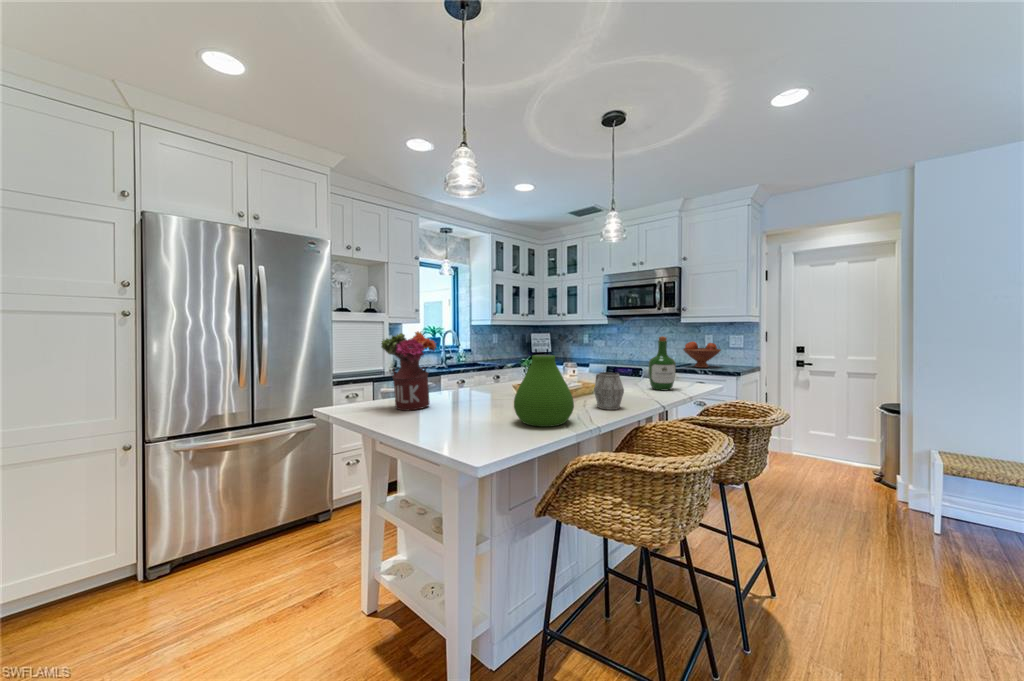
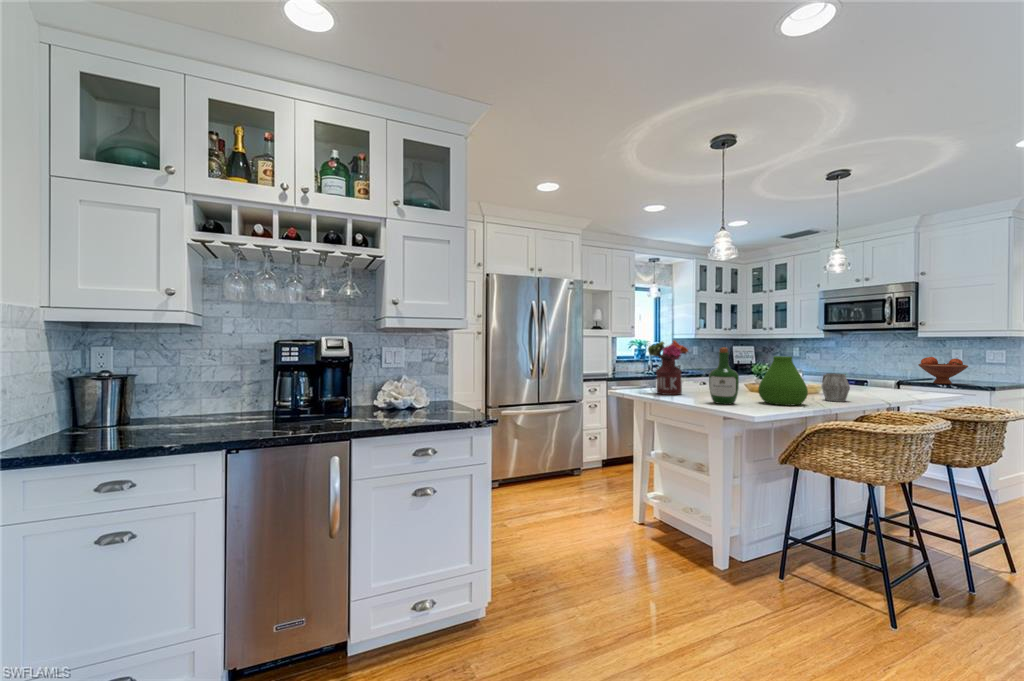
wine bottle: present [649,336,676,390] -> present [709,347,739,404]

